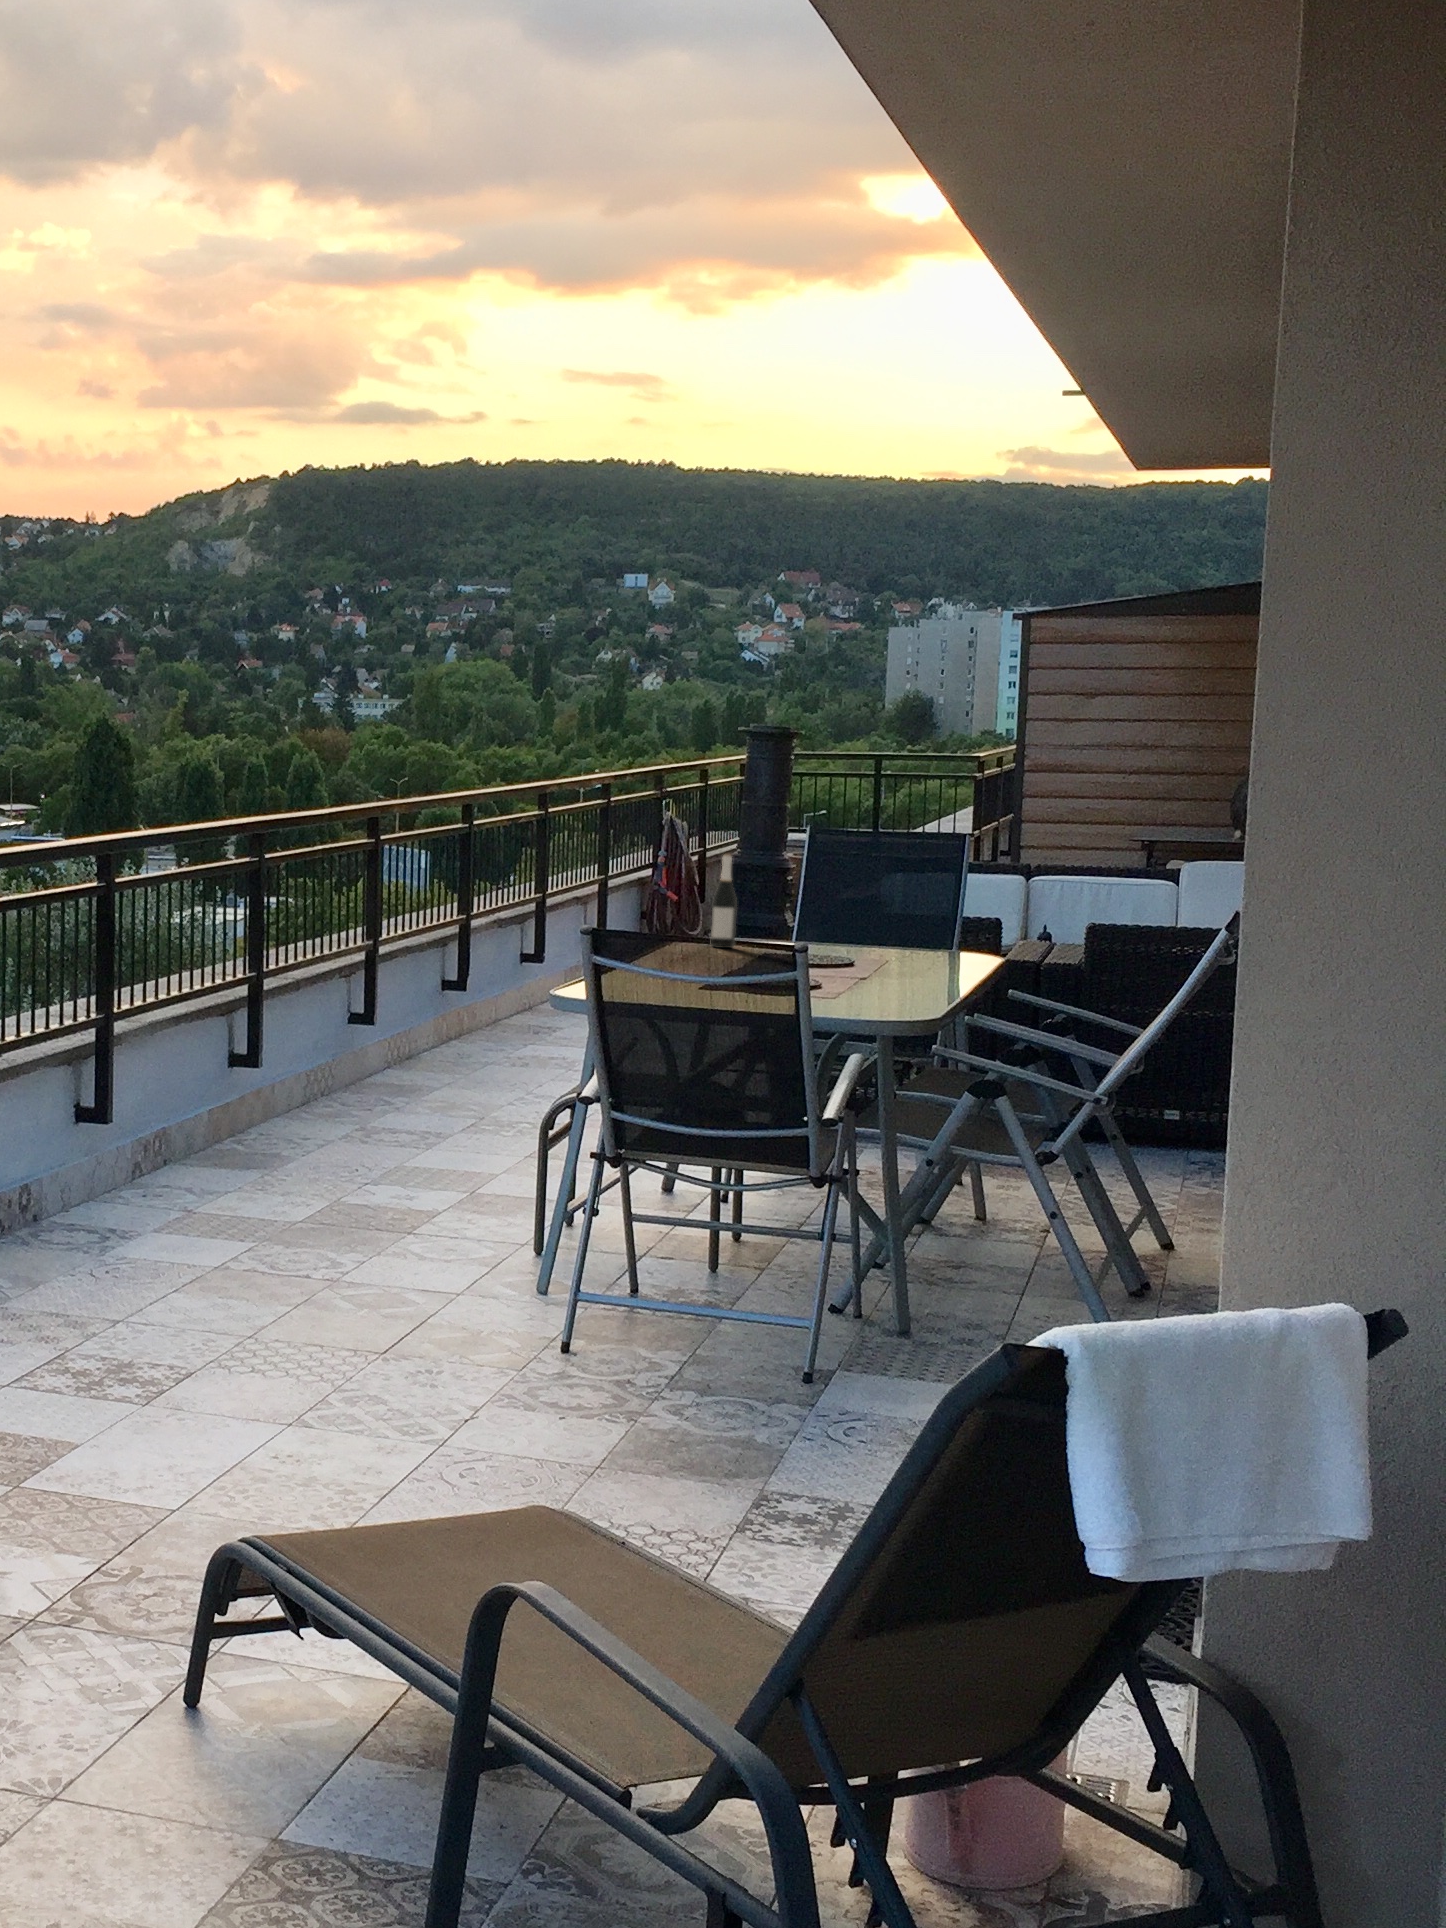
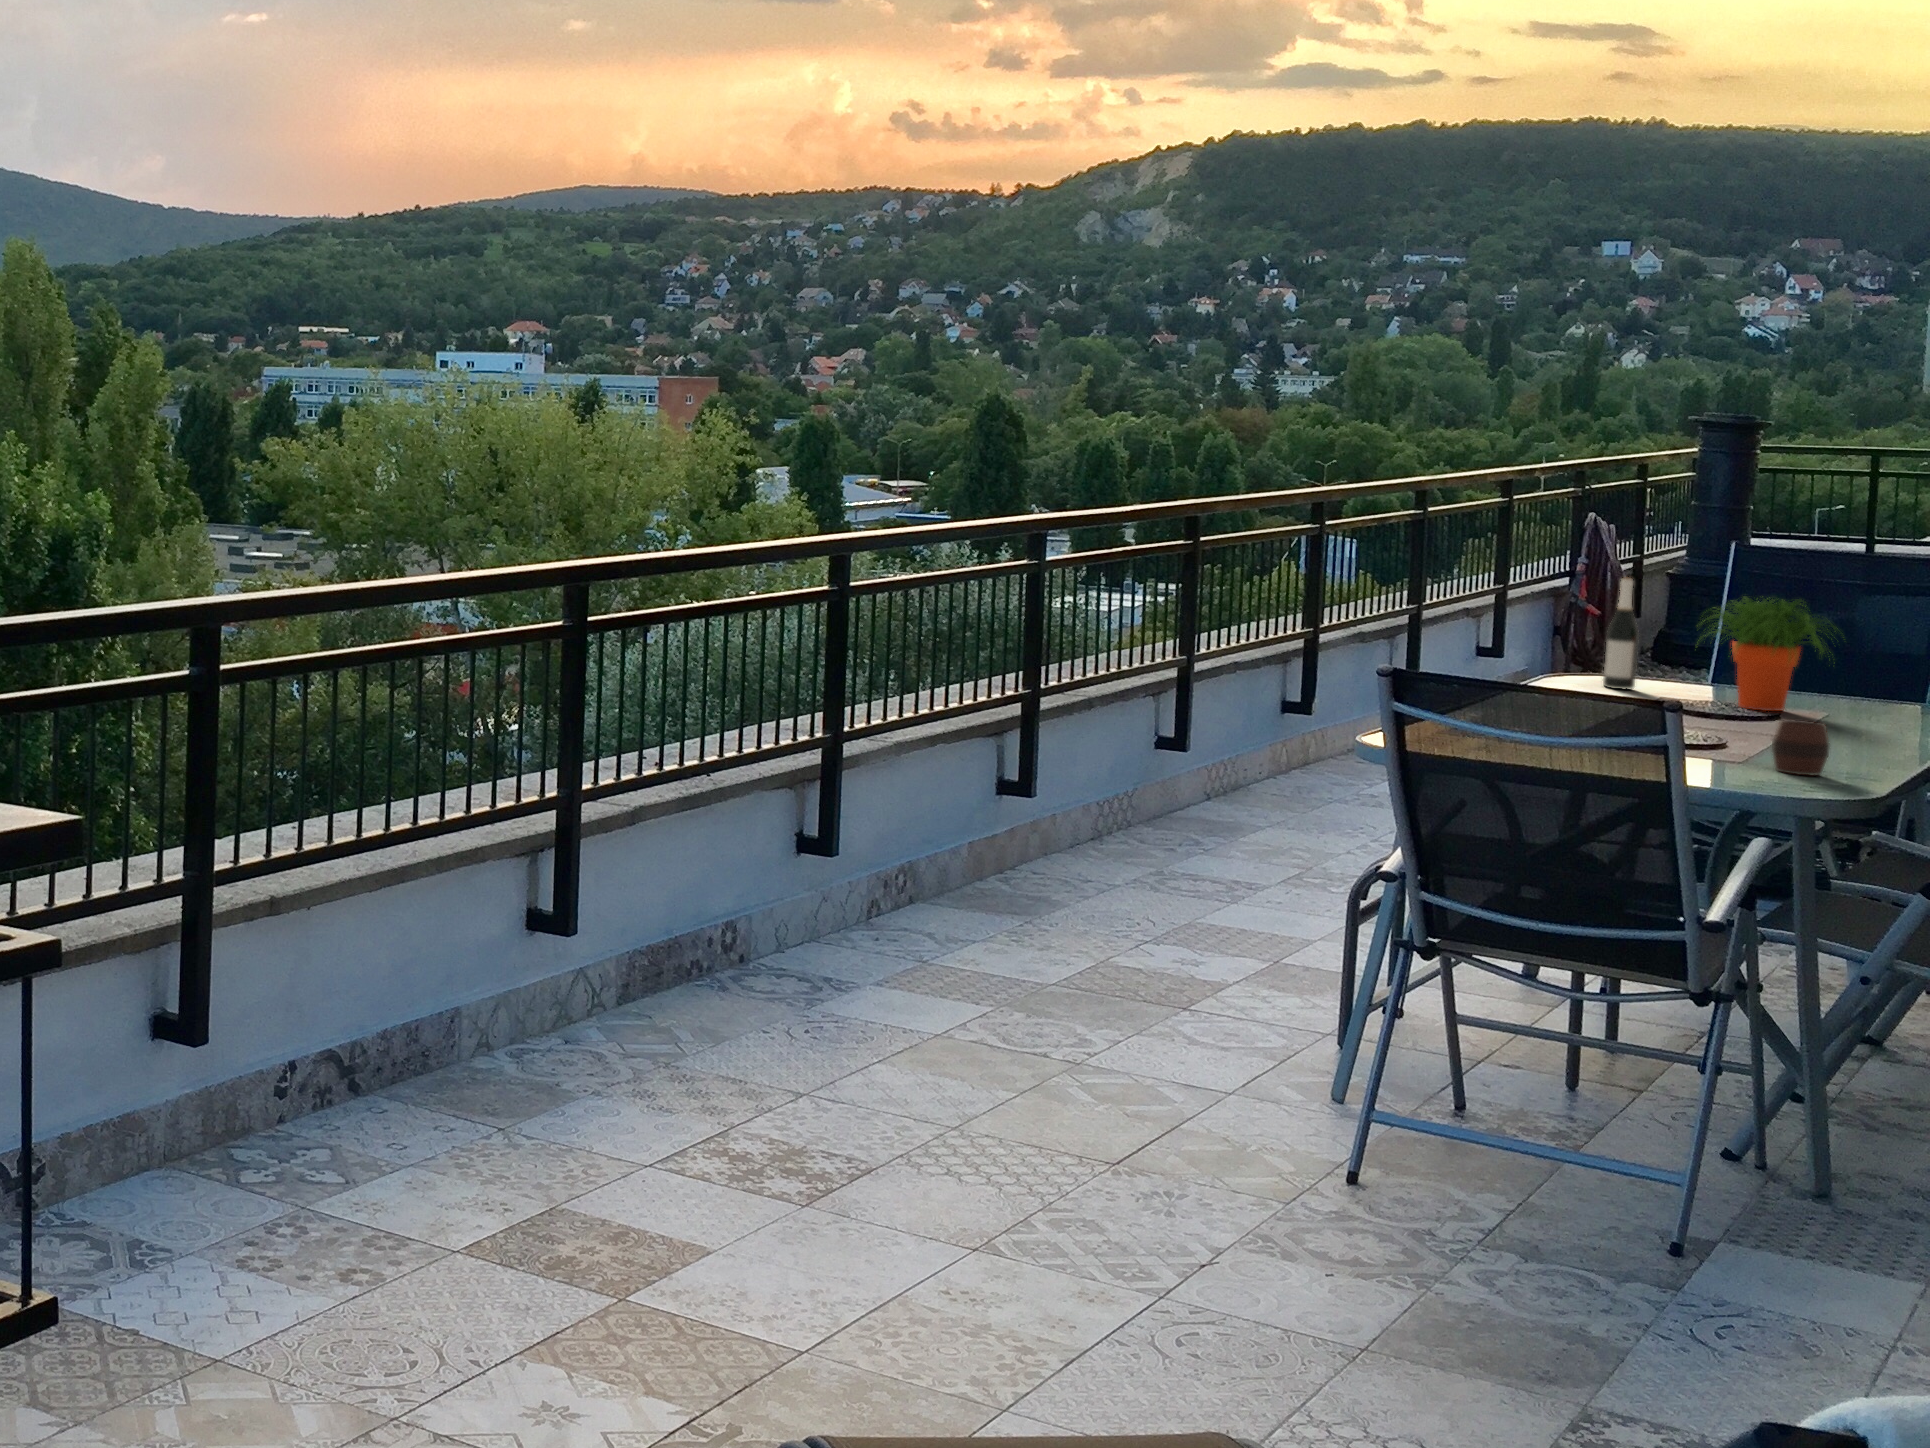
potted plant: none [780,866,889,960] -> present [1701,597,1844,711]
cup: none [851,959,893,1003] -> present [1772,719,1830,775]

